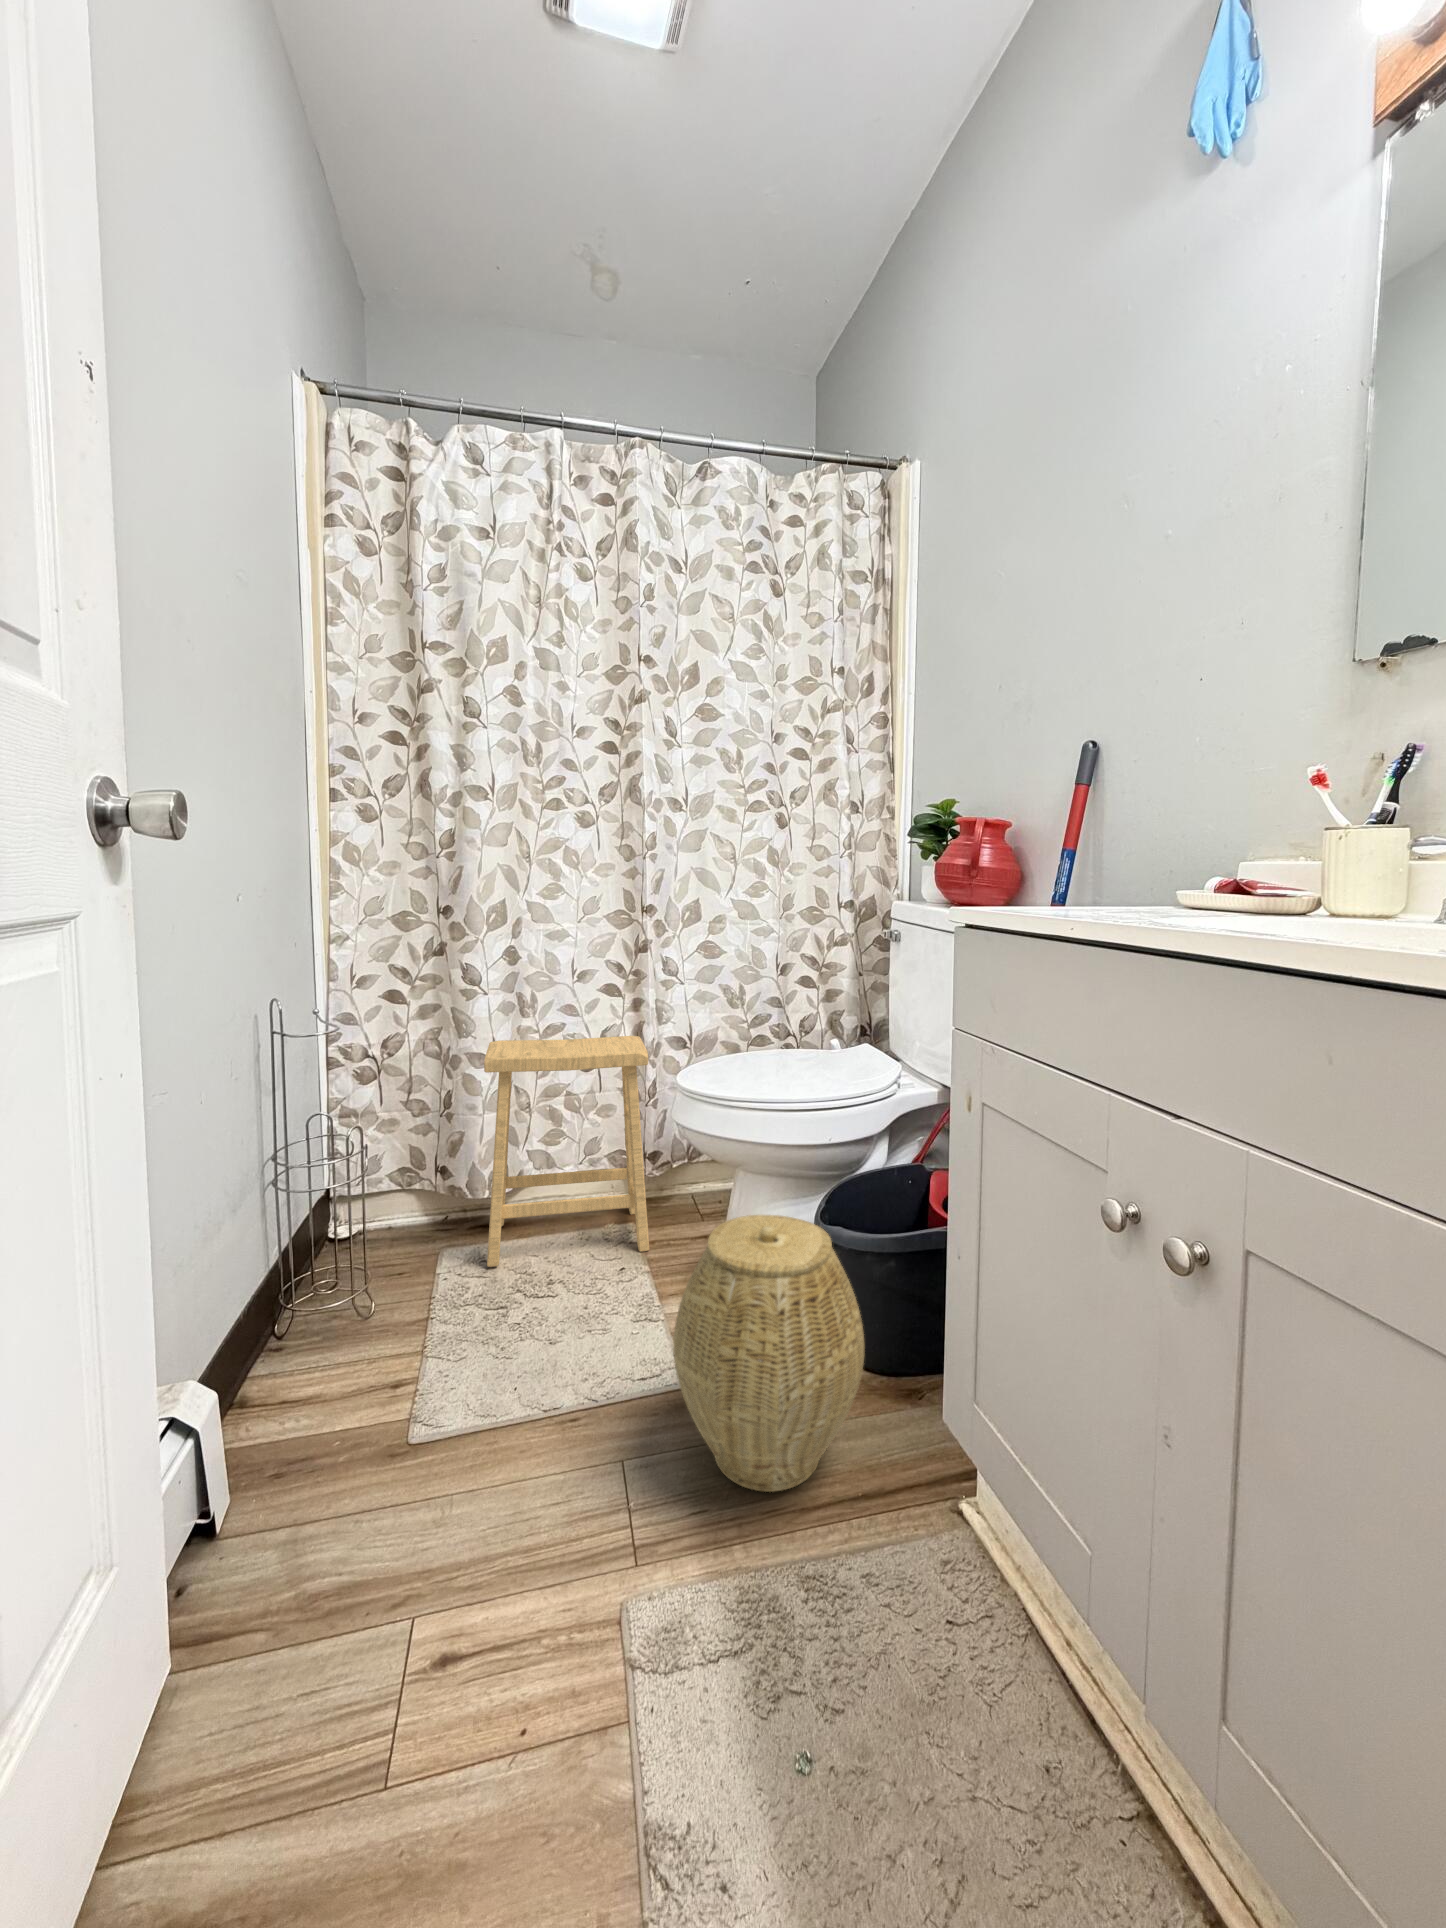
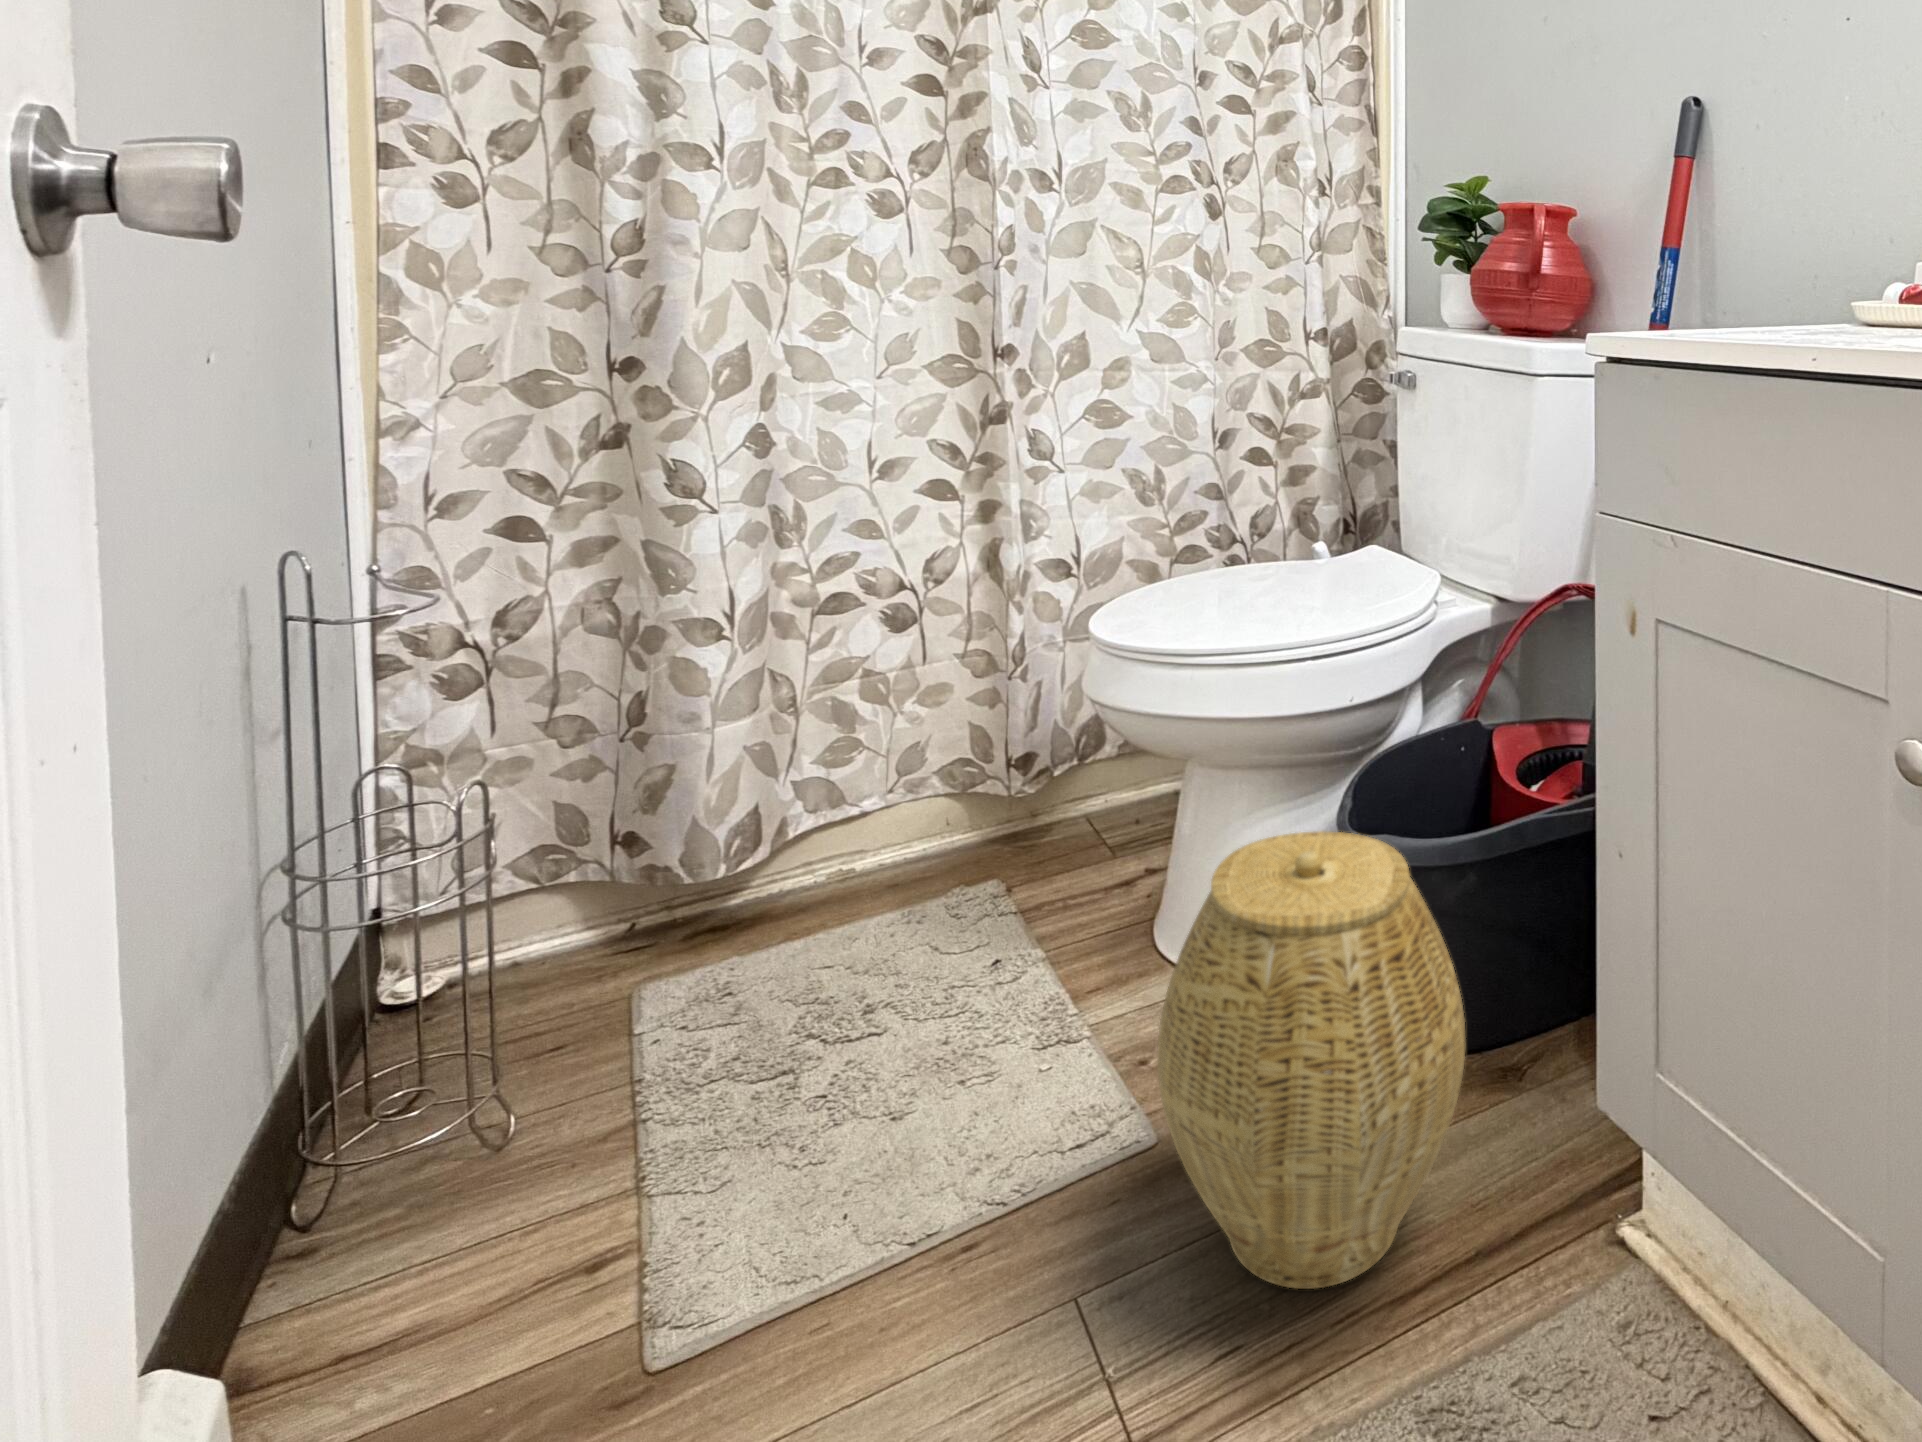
footstool: present [484,1036,649,1267] -> none [720,565,1034,1006]

